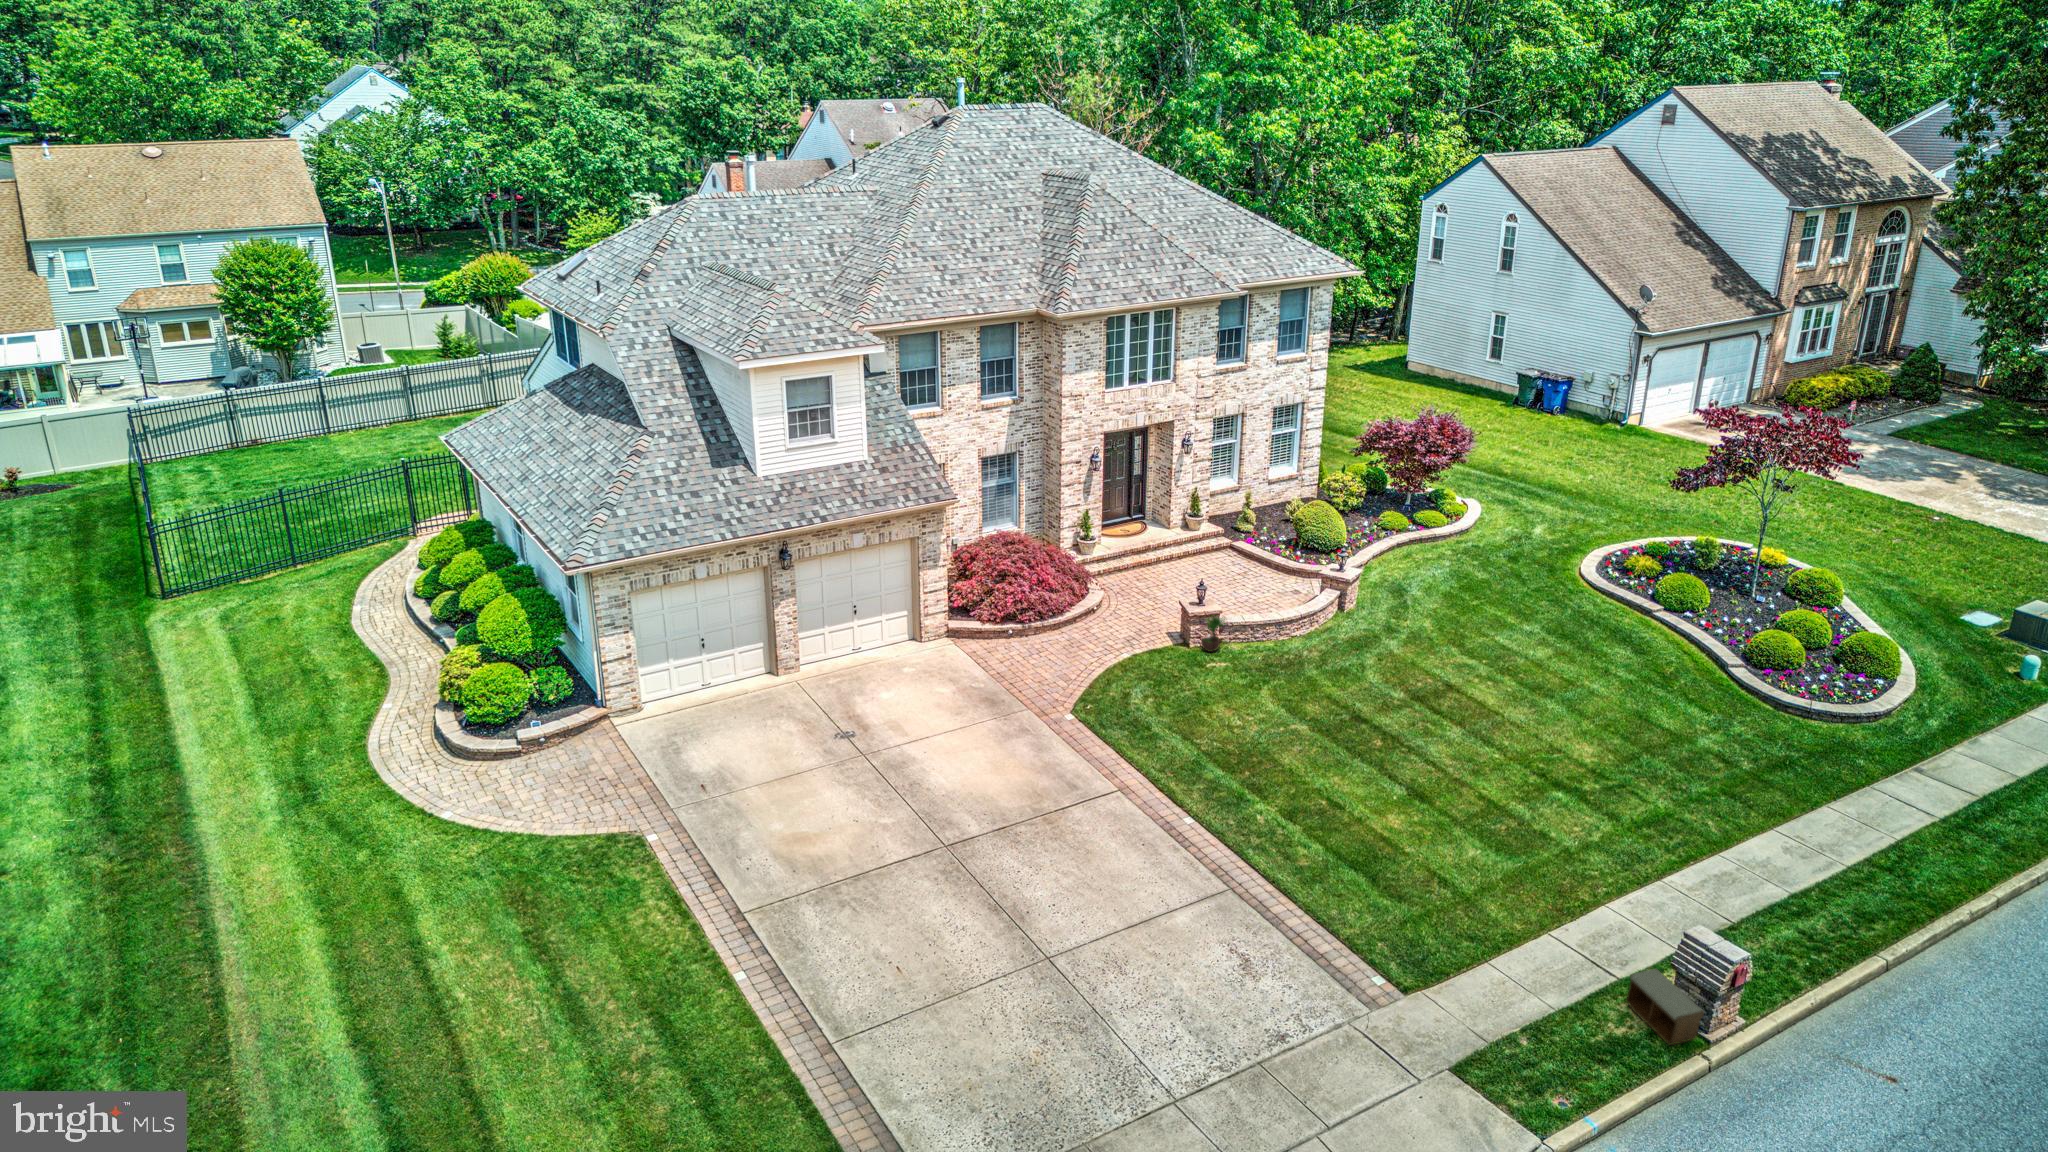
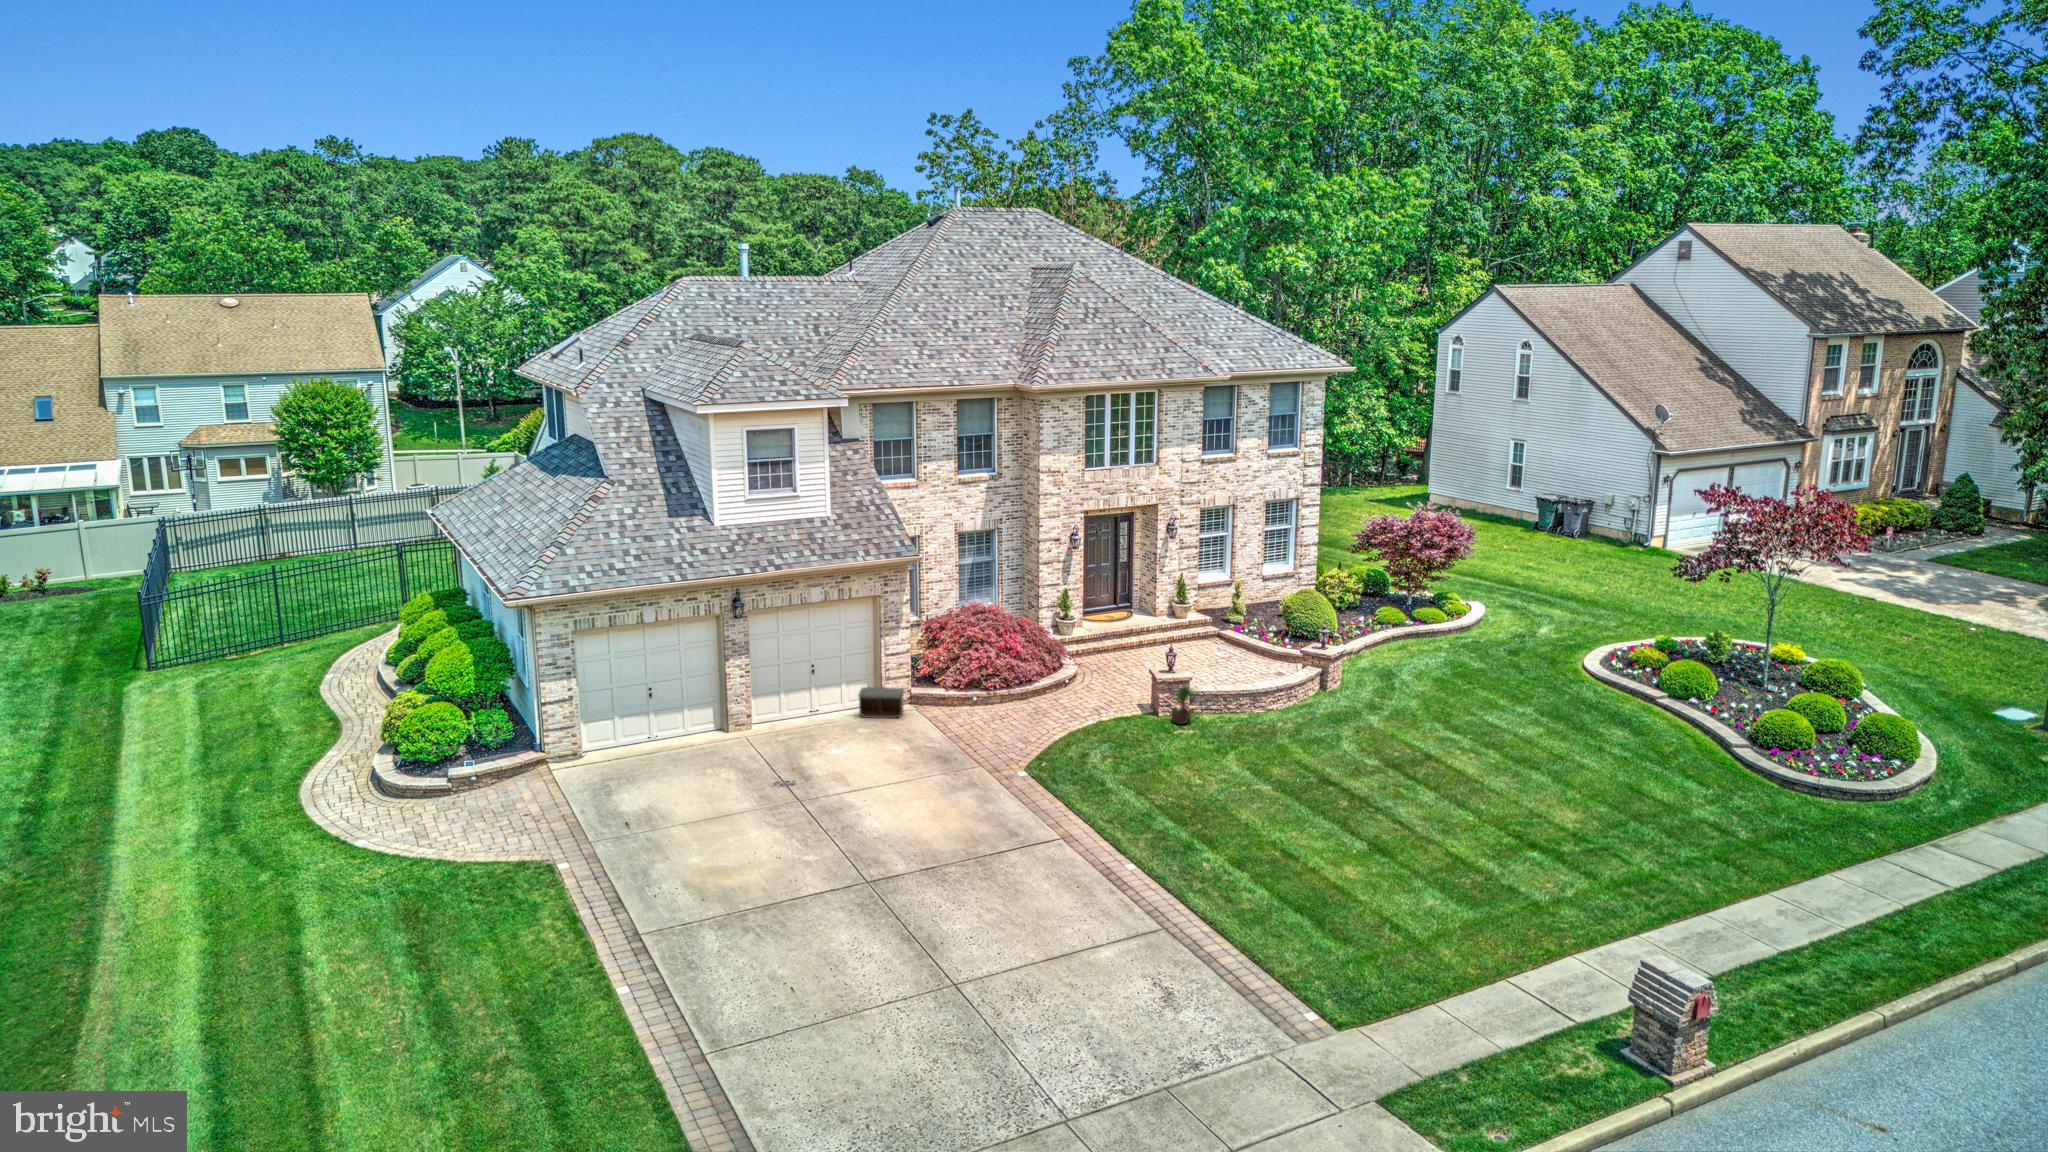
bench: present [1626,969,1704,1045] -> present [859,687,904,718]

